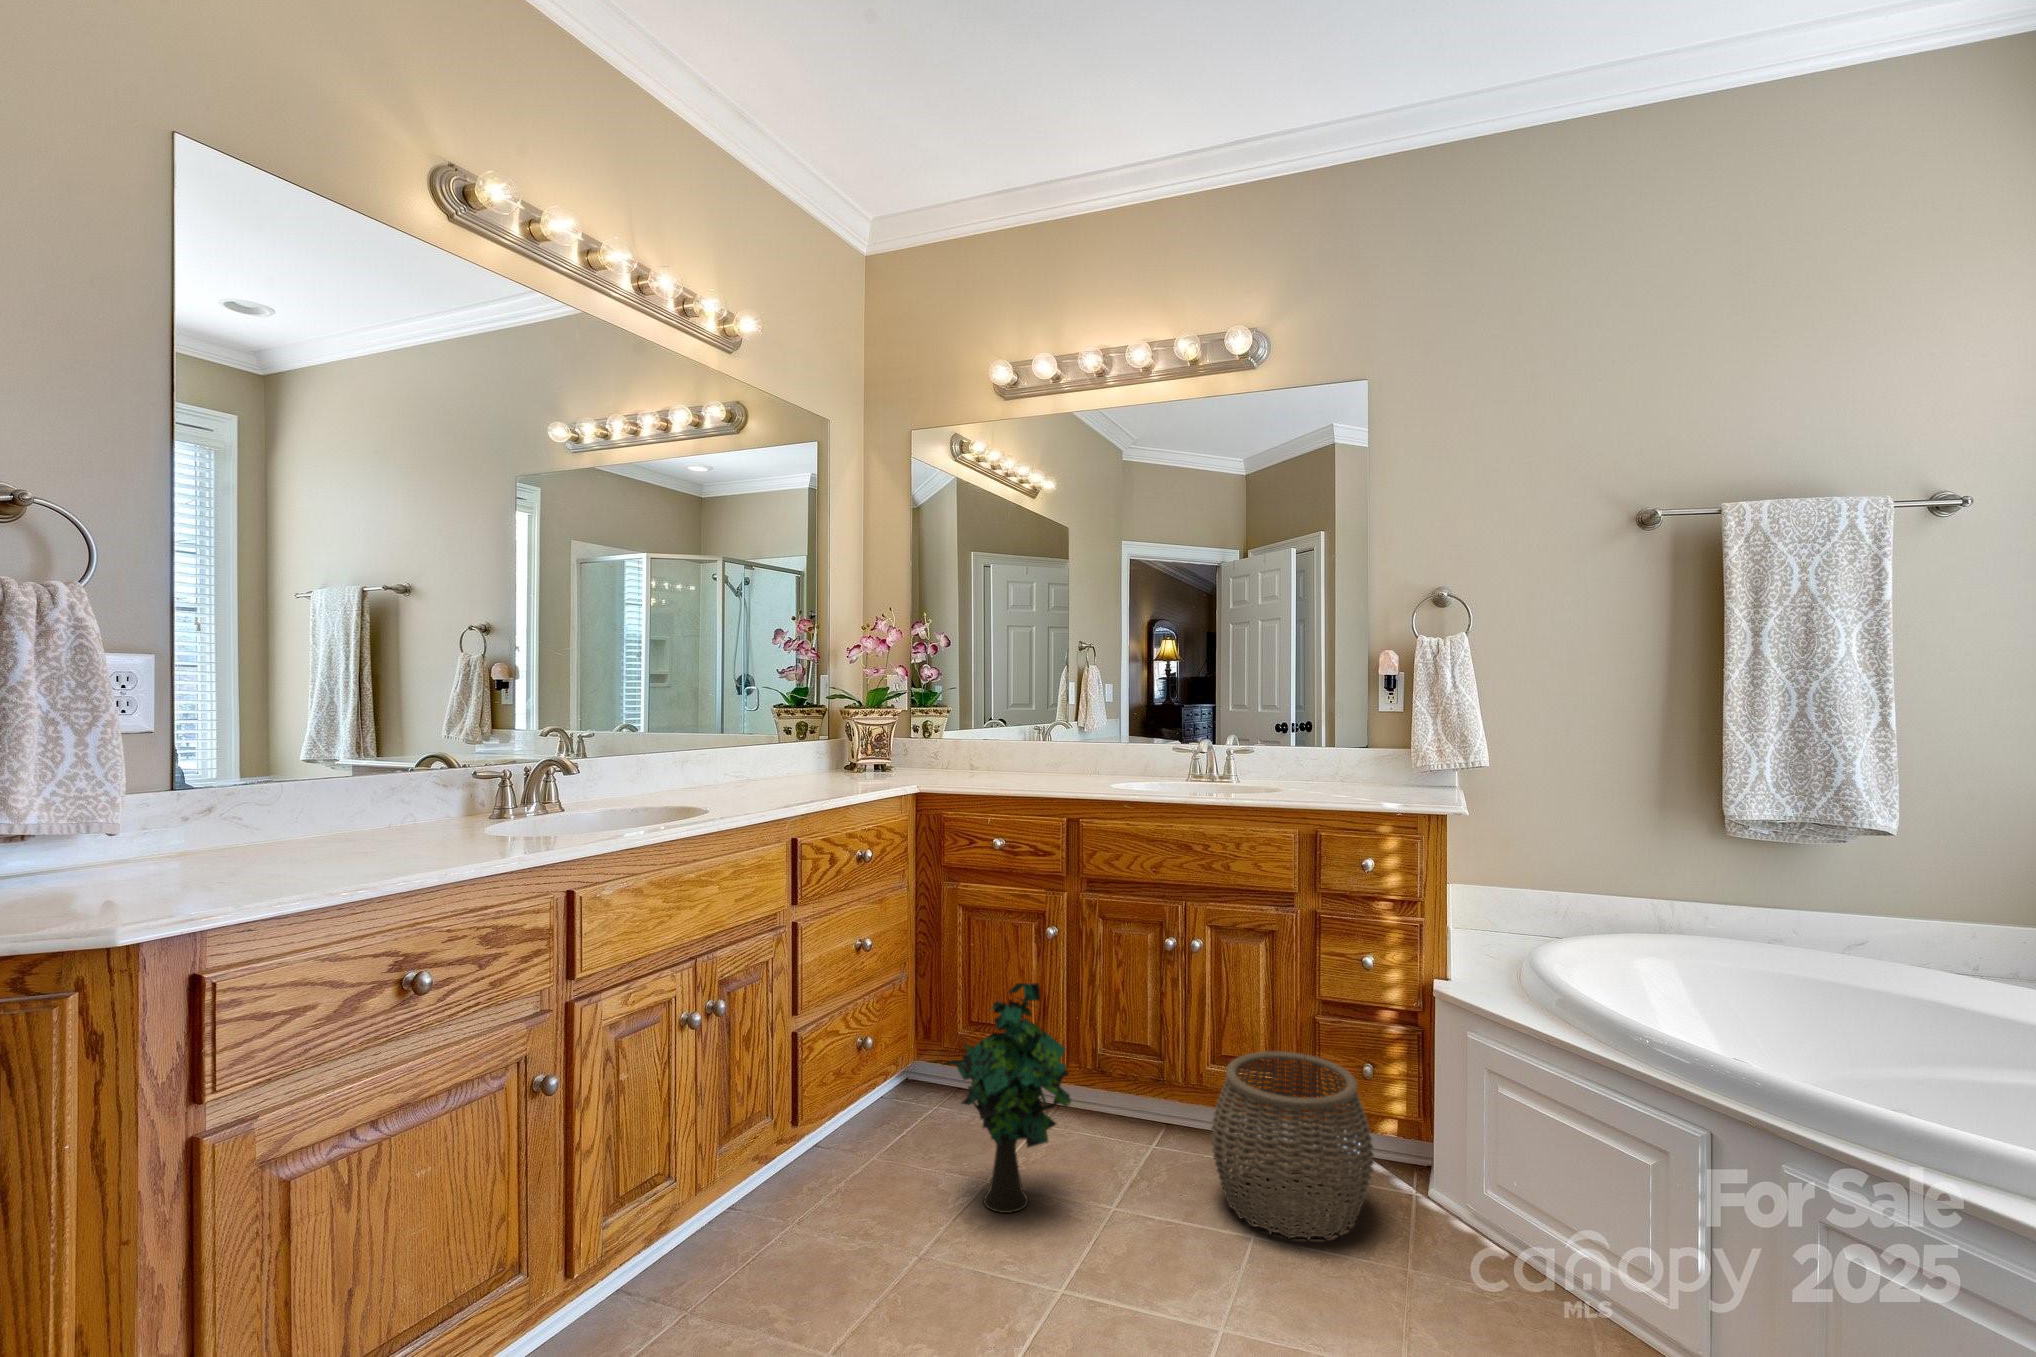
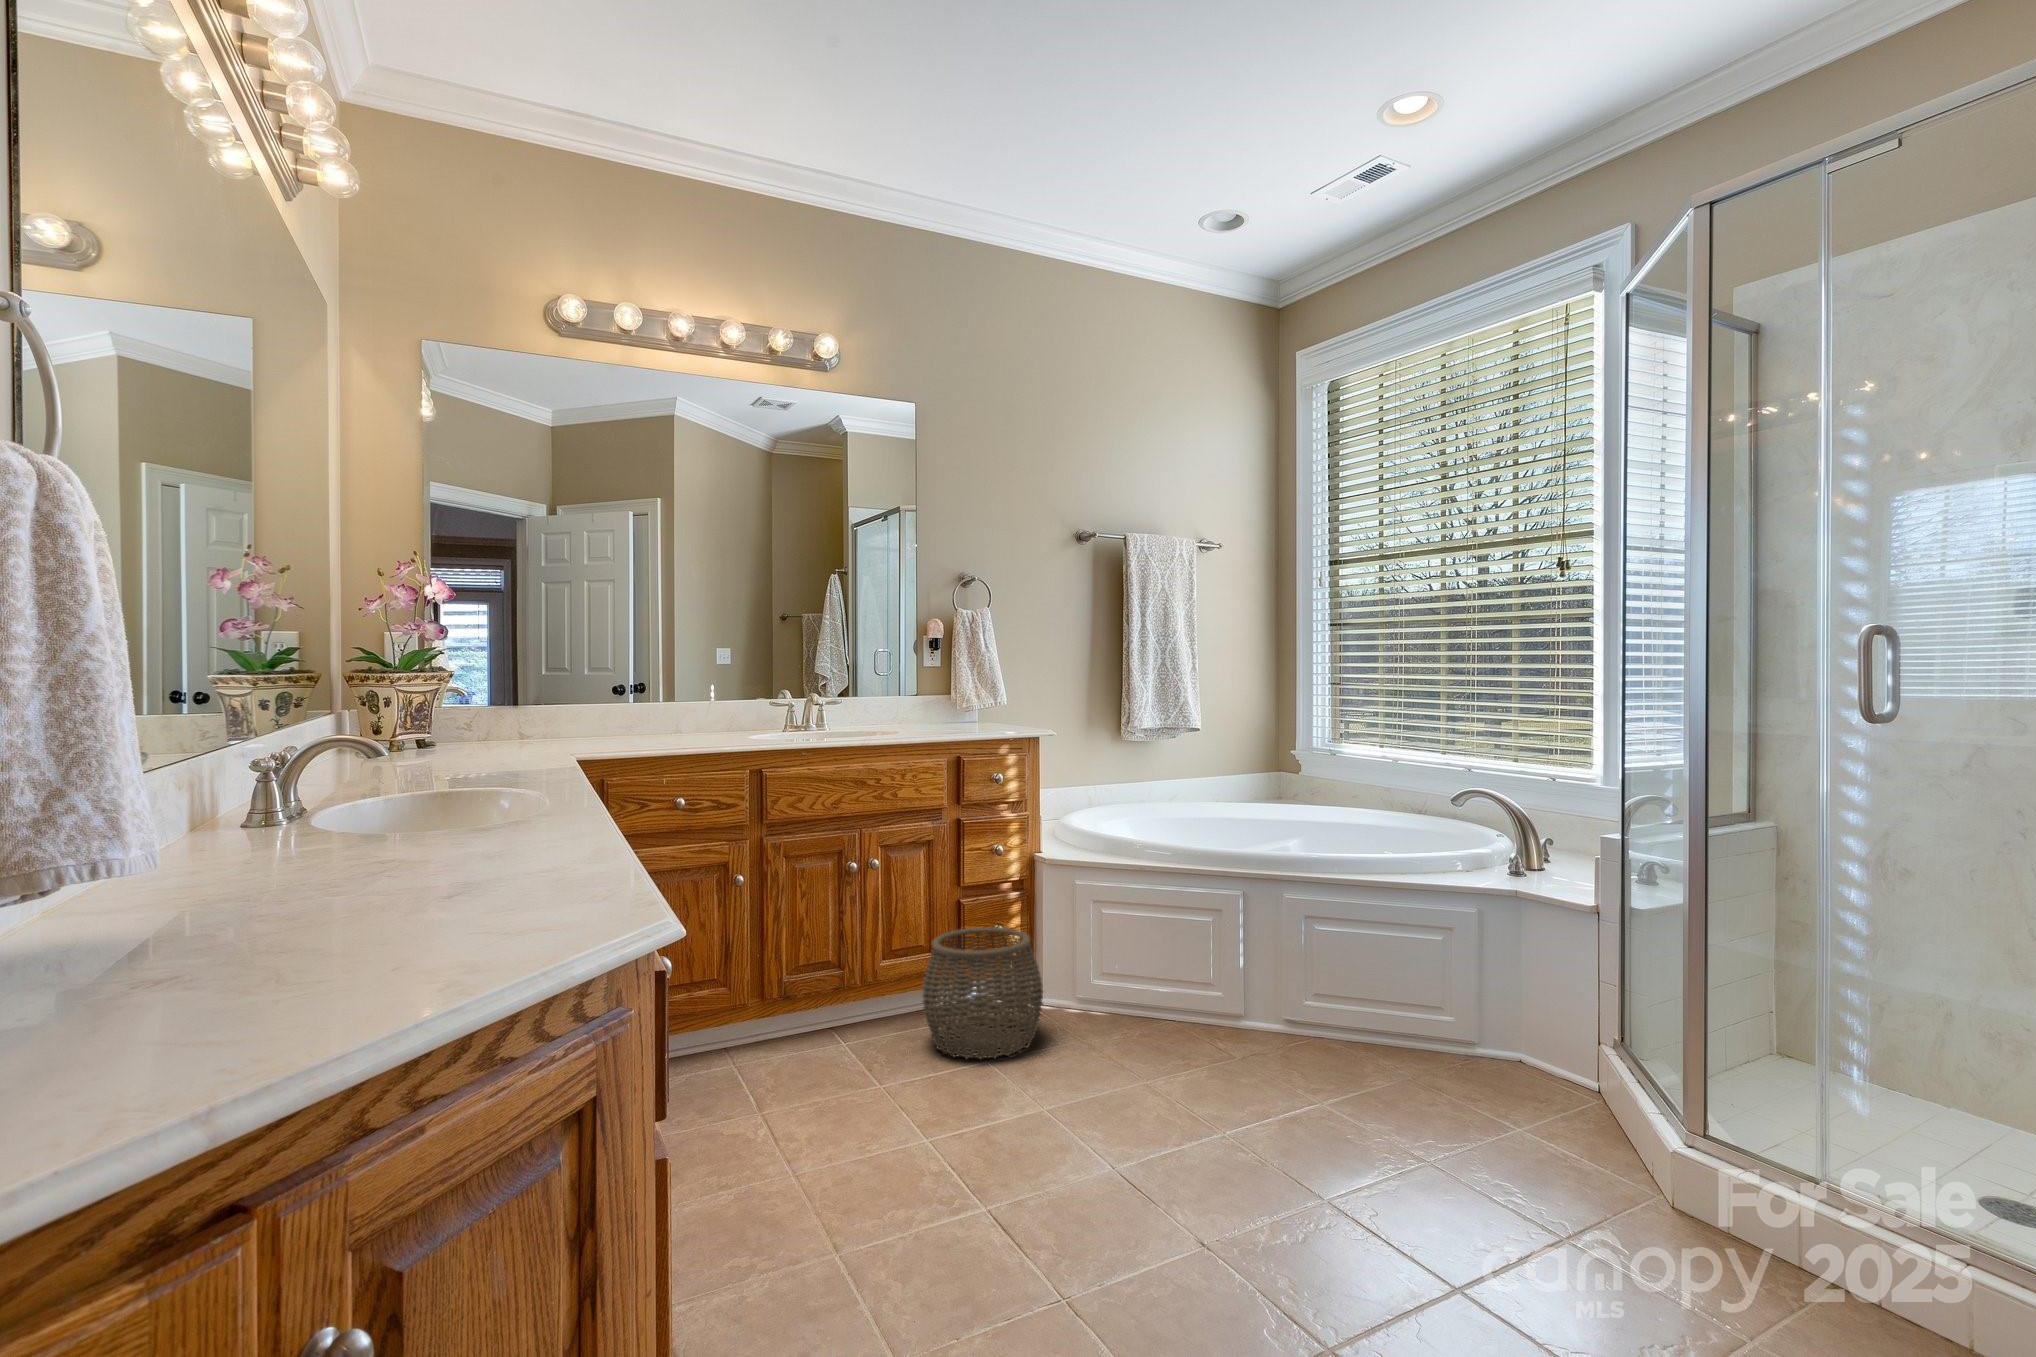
decorative plant: present [944,983,1071,1213] -> none [729,906,853,1130]

